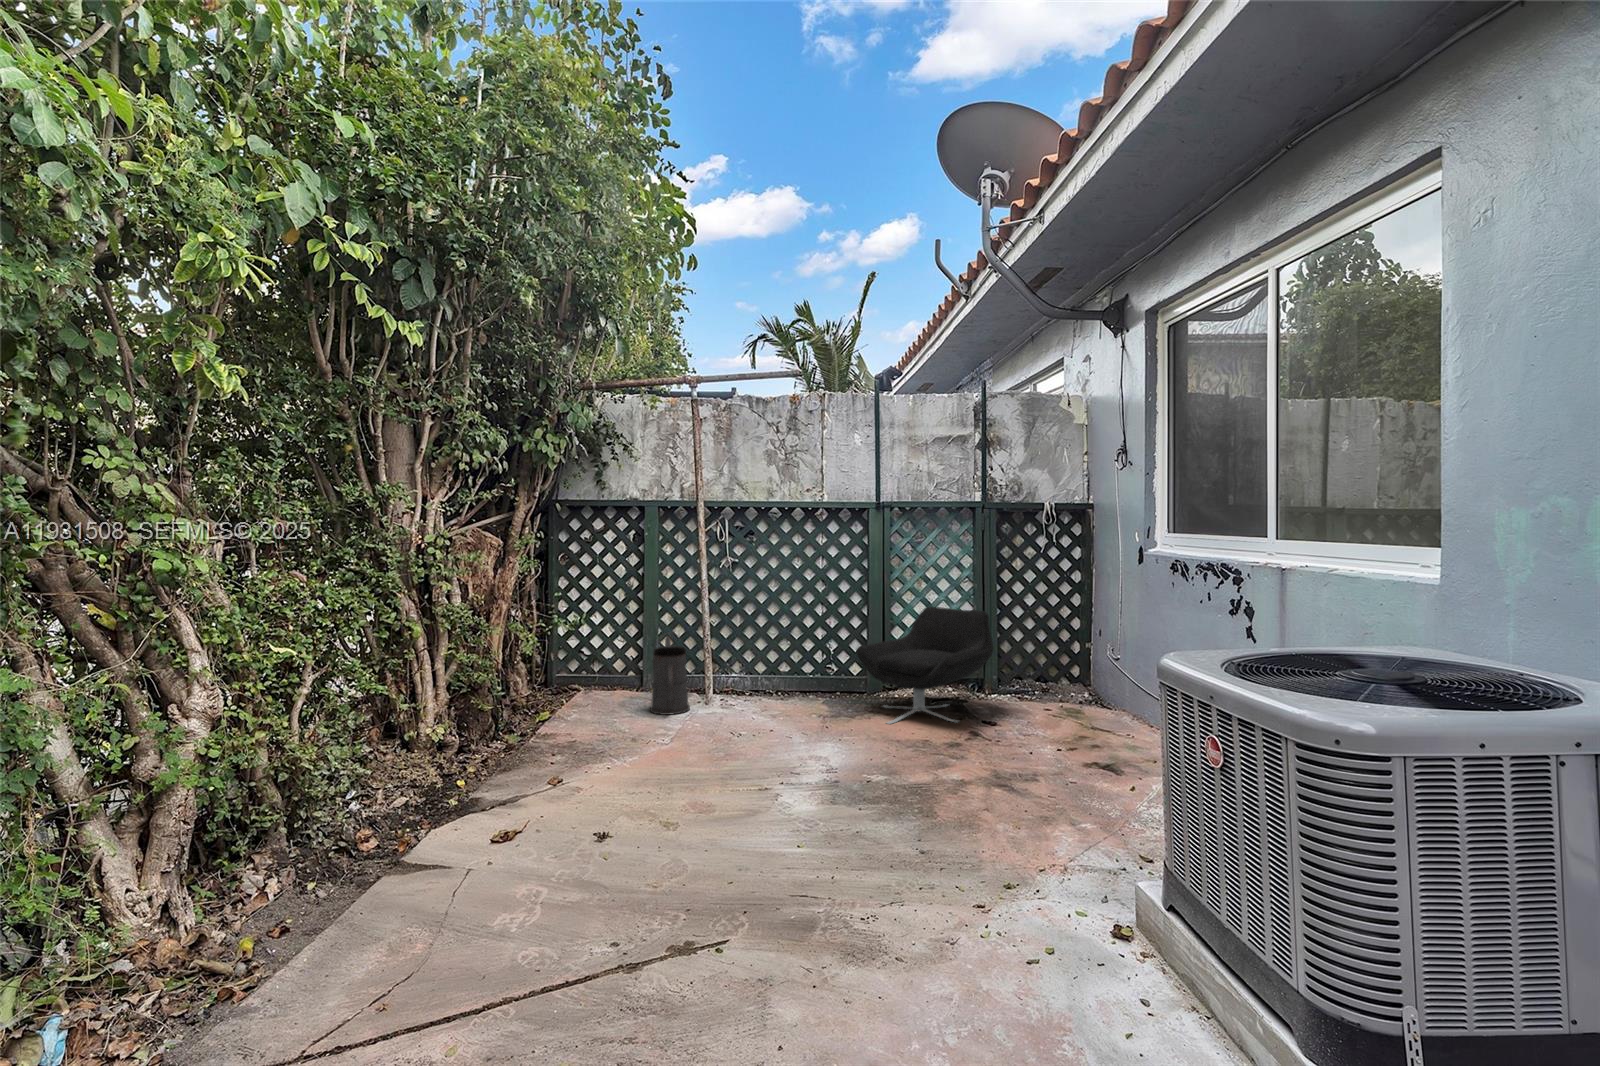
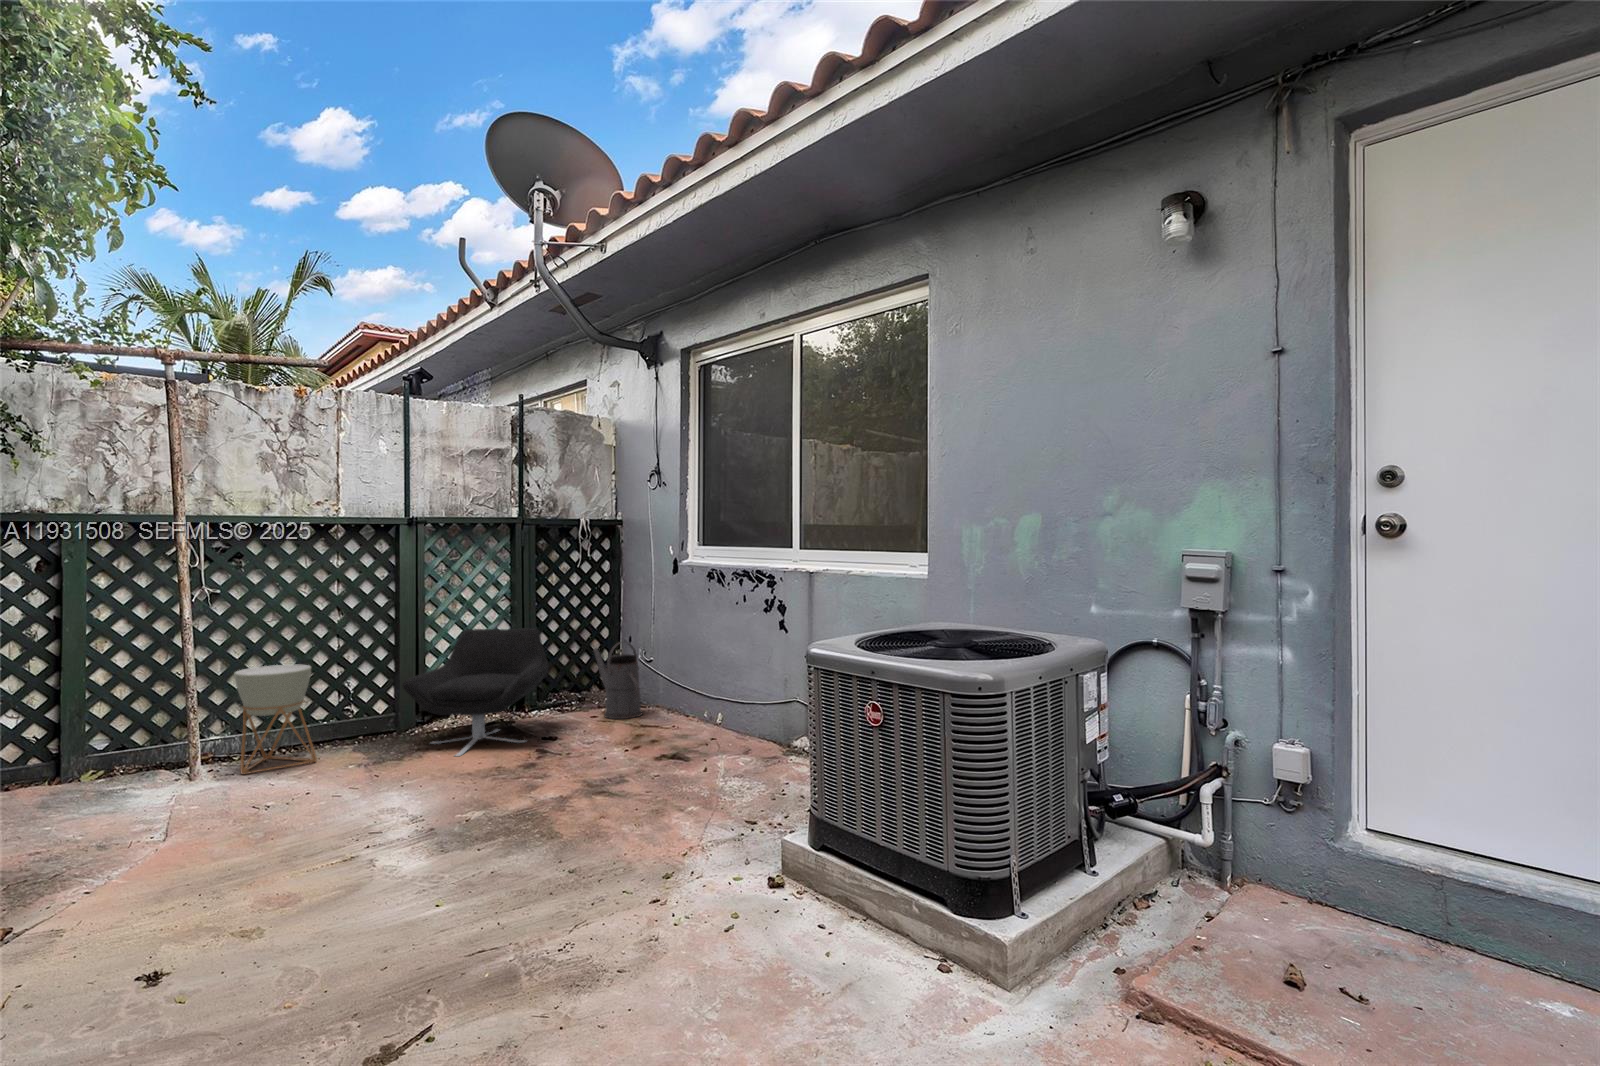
planter: none [738,622,792,705] -> present [234,665,317,774]
watering can: present [650,632,690,715] -> present [593,641,642,719]

